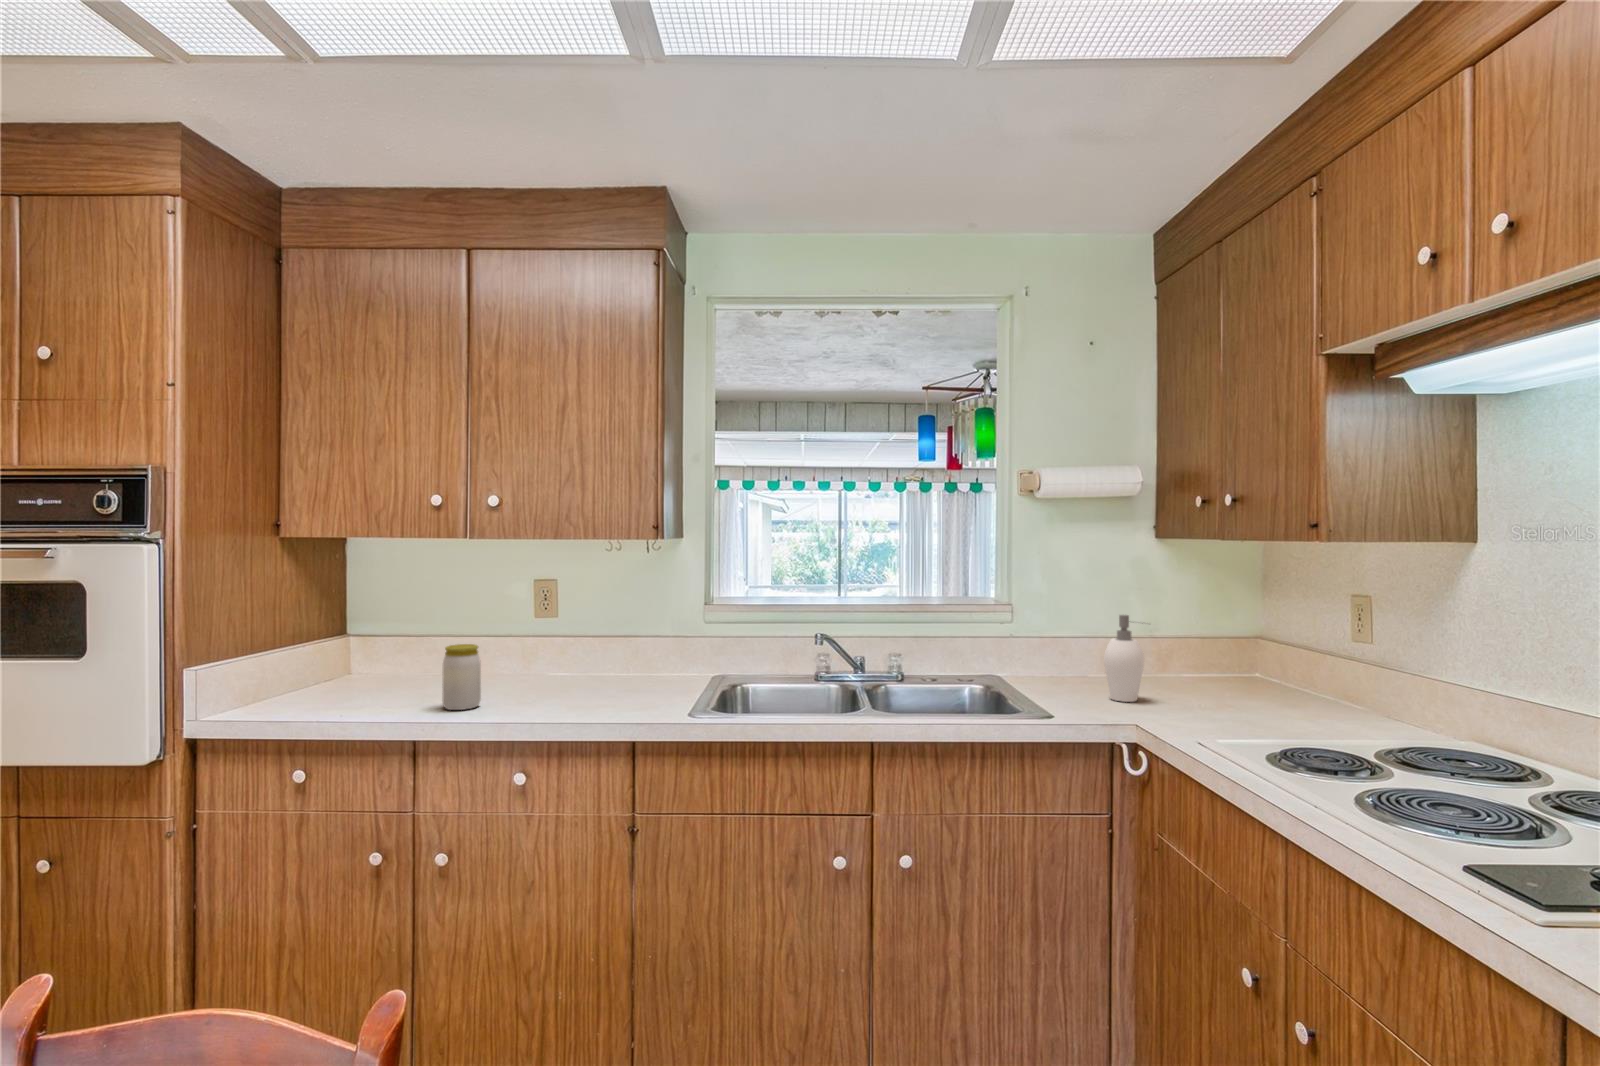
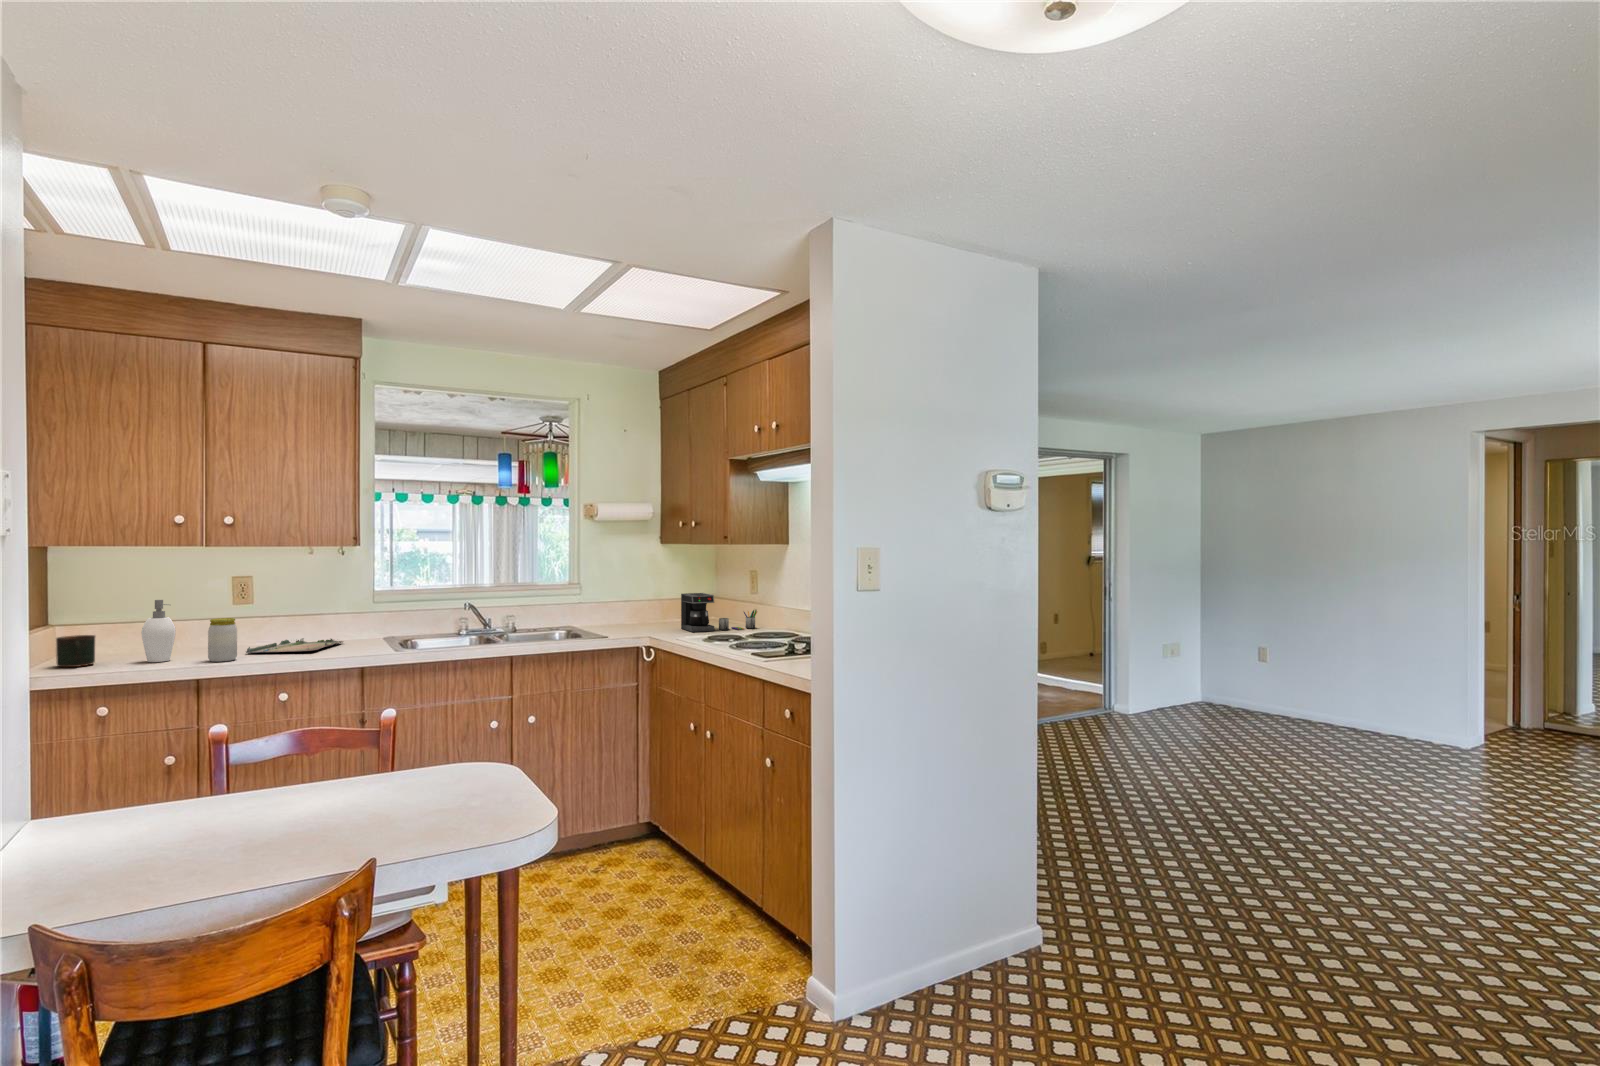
soap dispenser: present [1104,615,1144,702] -> present [141,600,176,662]
coffee maker: none [1203,639,1387,728] -> present [681,593,757,632]
mug: none [298,655,345,698] -> present [56,635,95,667]
tray: none [510,669,650,701] -> present [246,638,343,653]

